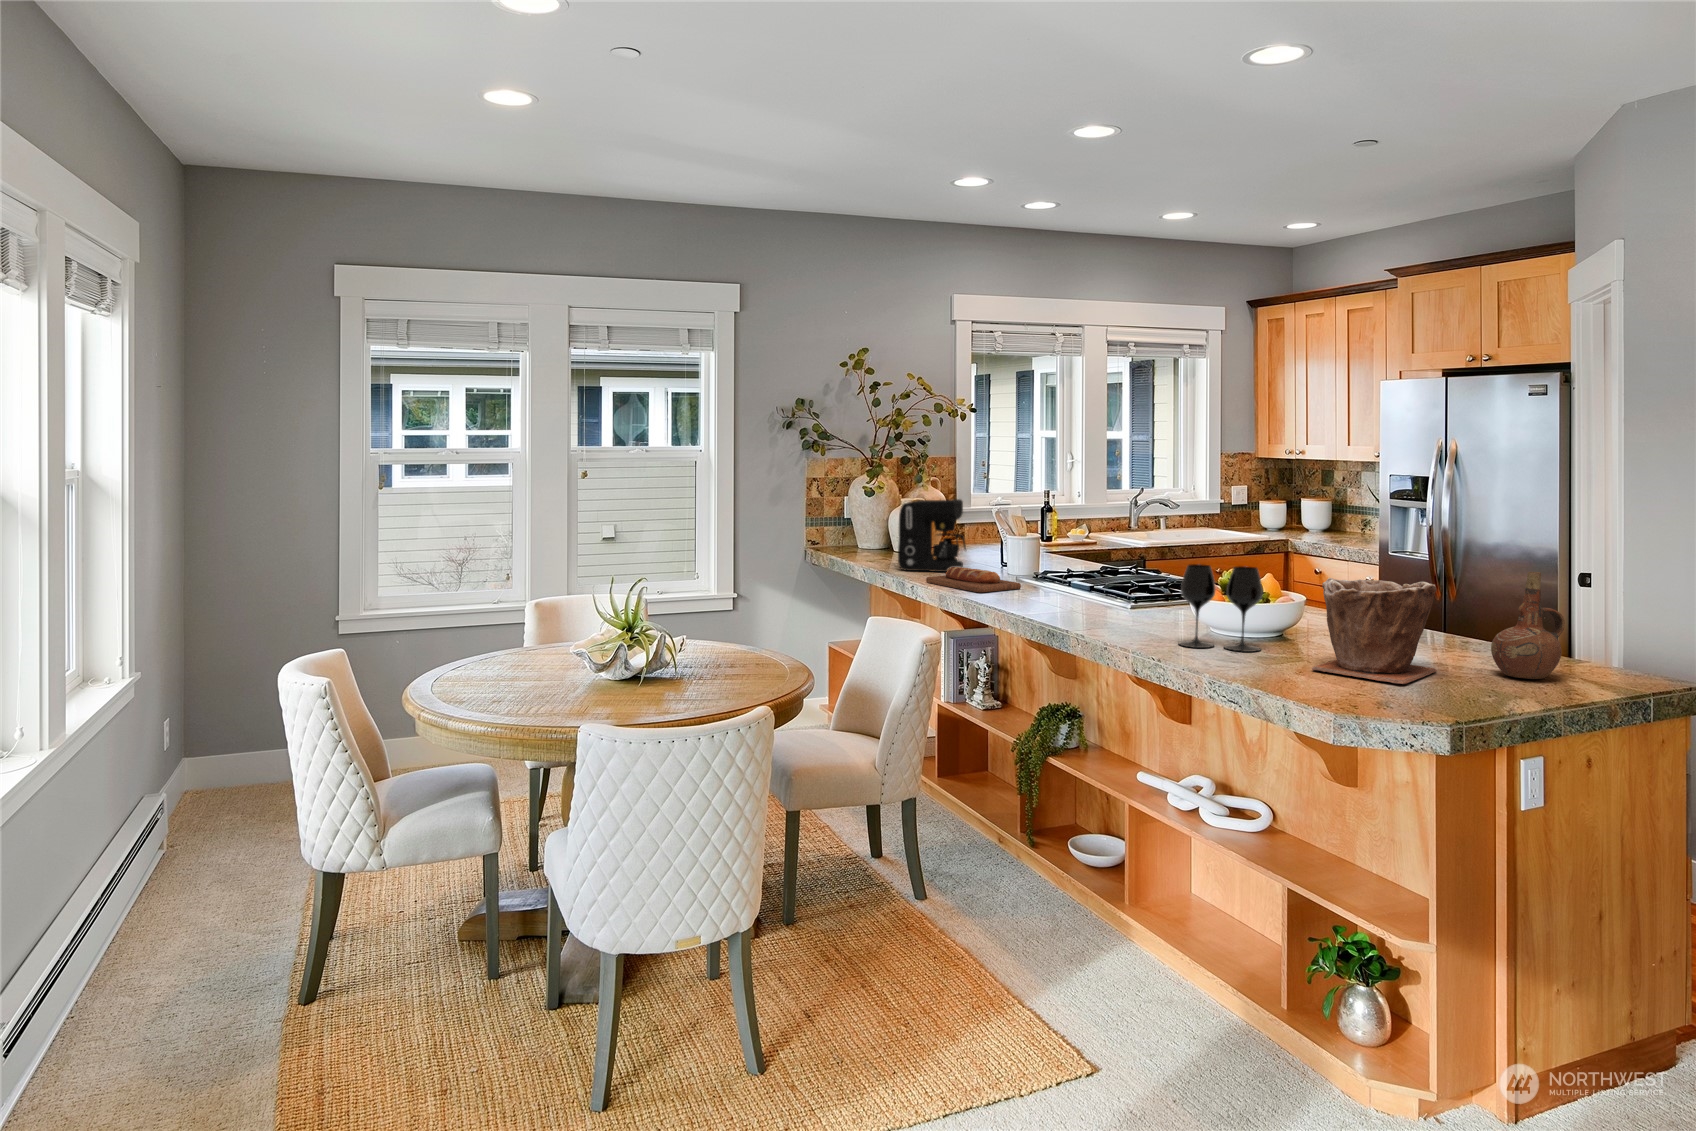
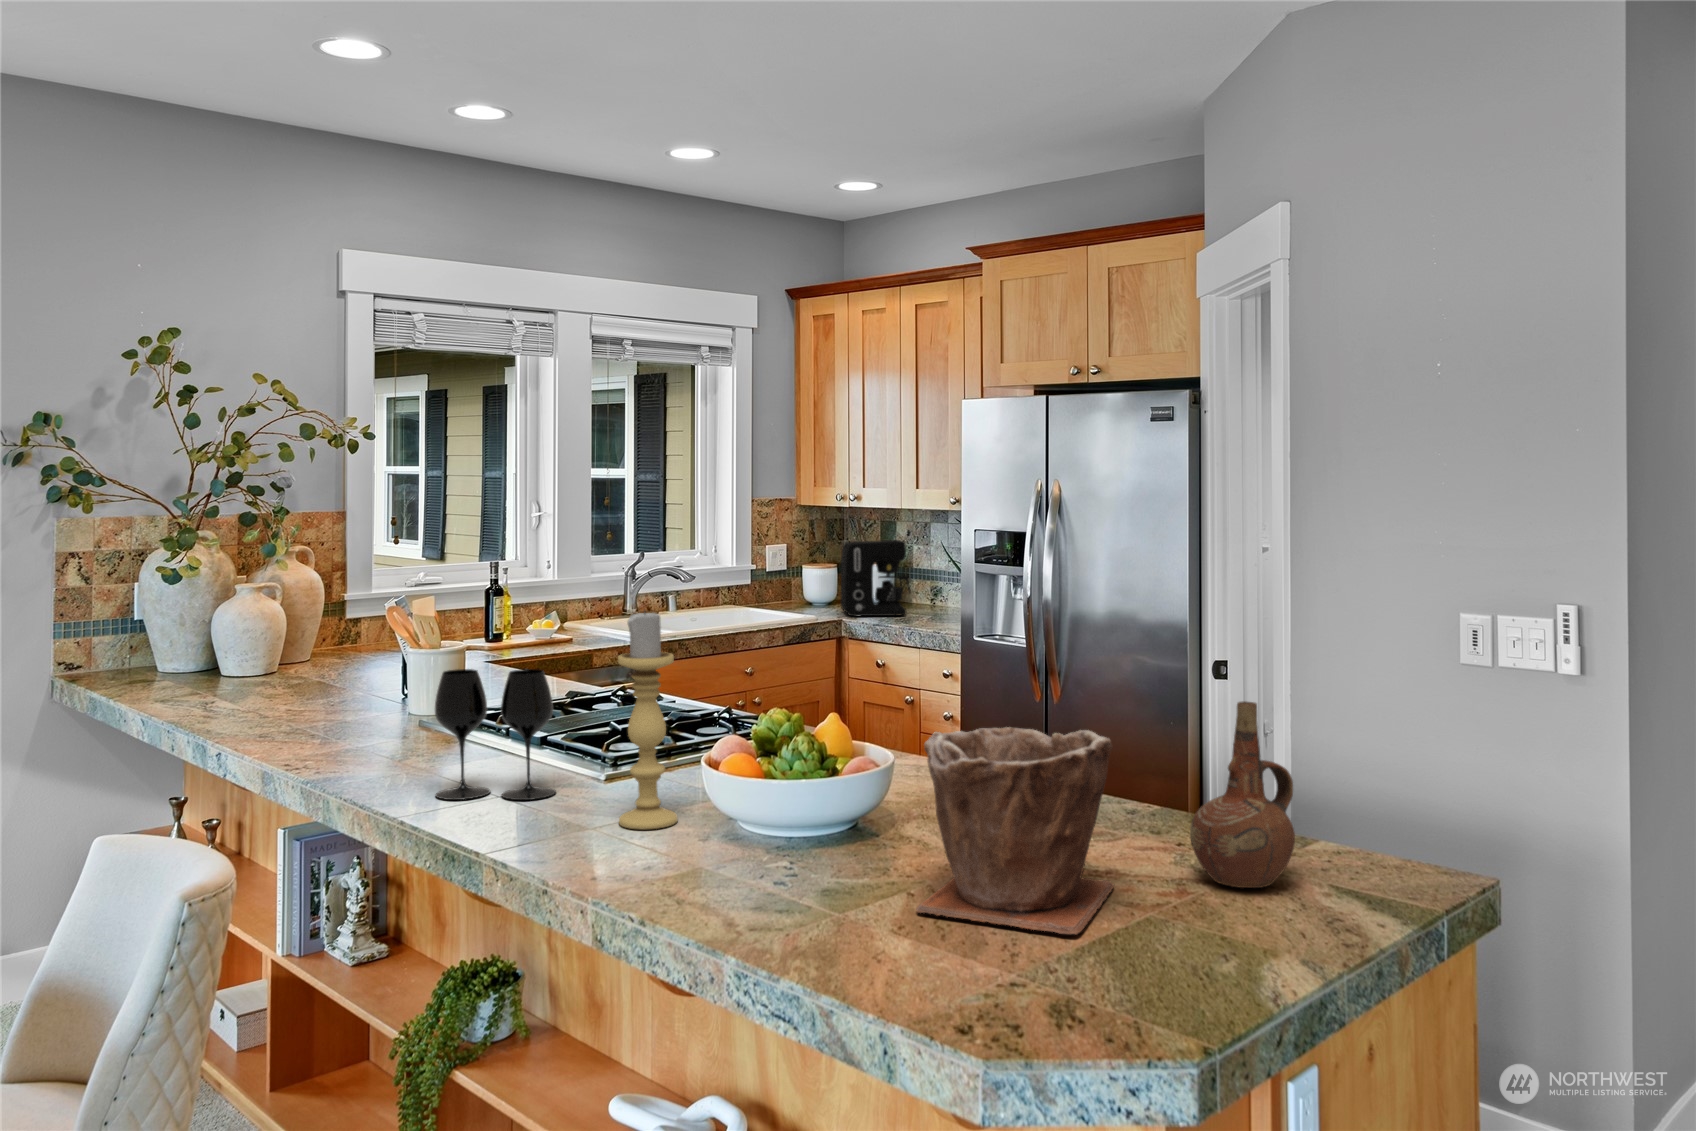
coffee maker: present [898,499,966,572] -> present [841,540,910,616]
candle holder: none [1143,511,1178,631] -> present [618,612,678,830]
wine glass: present [1179,564,1263,652] -> present [435,669,556,800]
bread loaf: present [926,567,1021,592] -> none [246,708,422,759]

